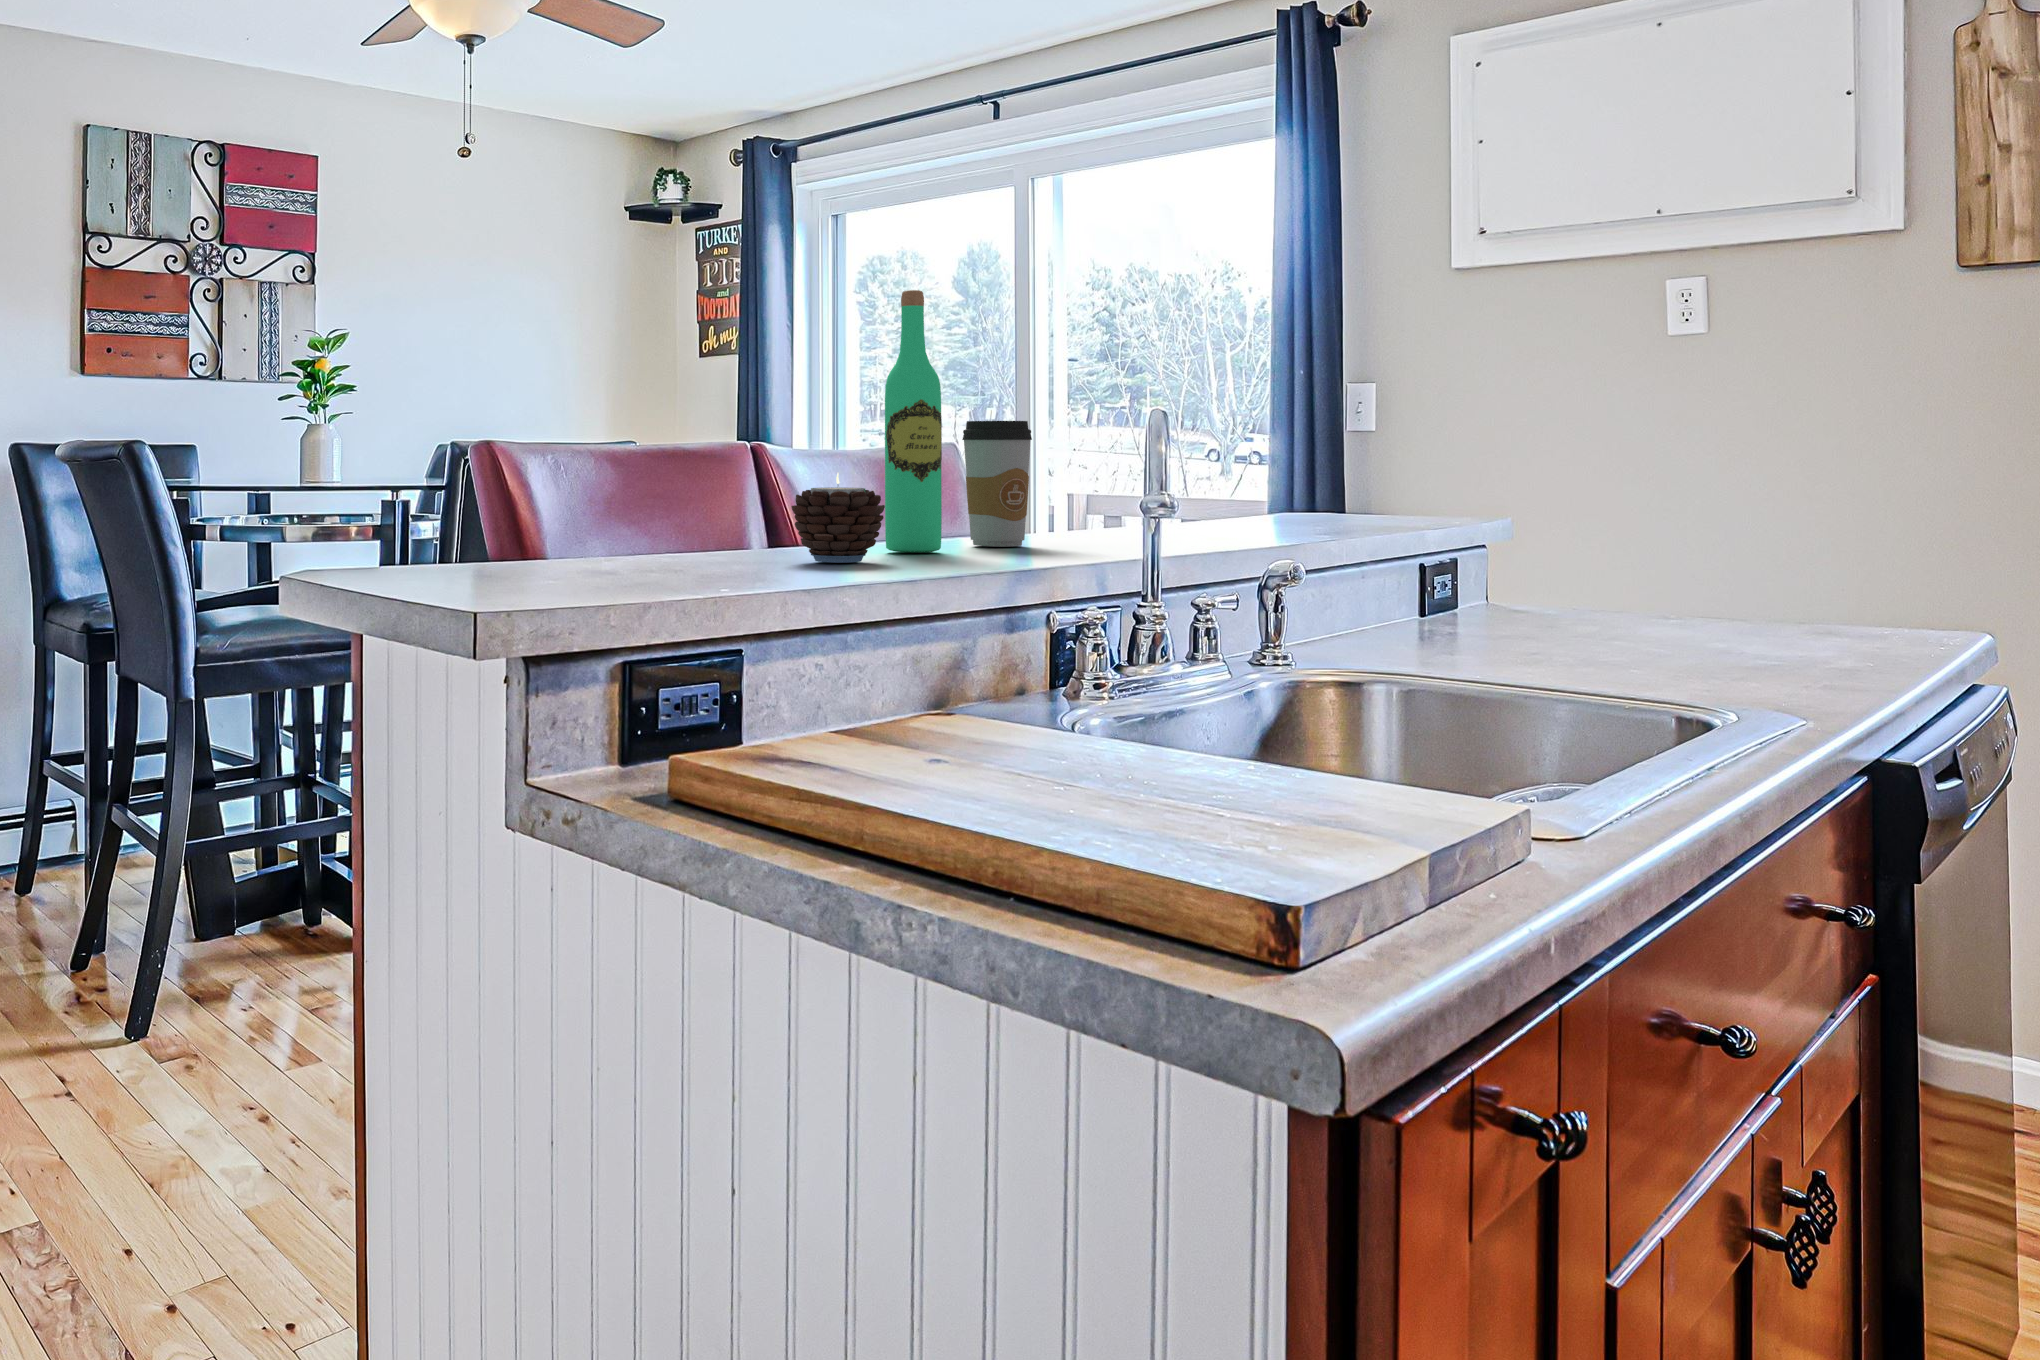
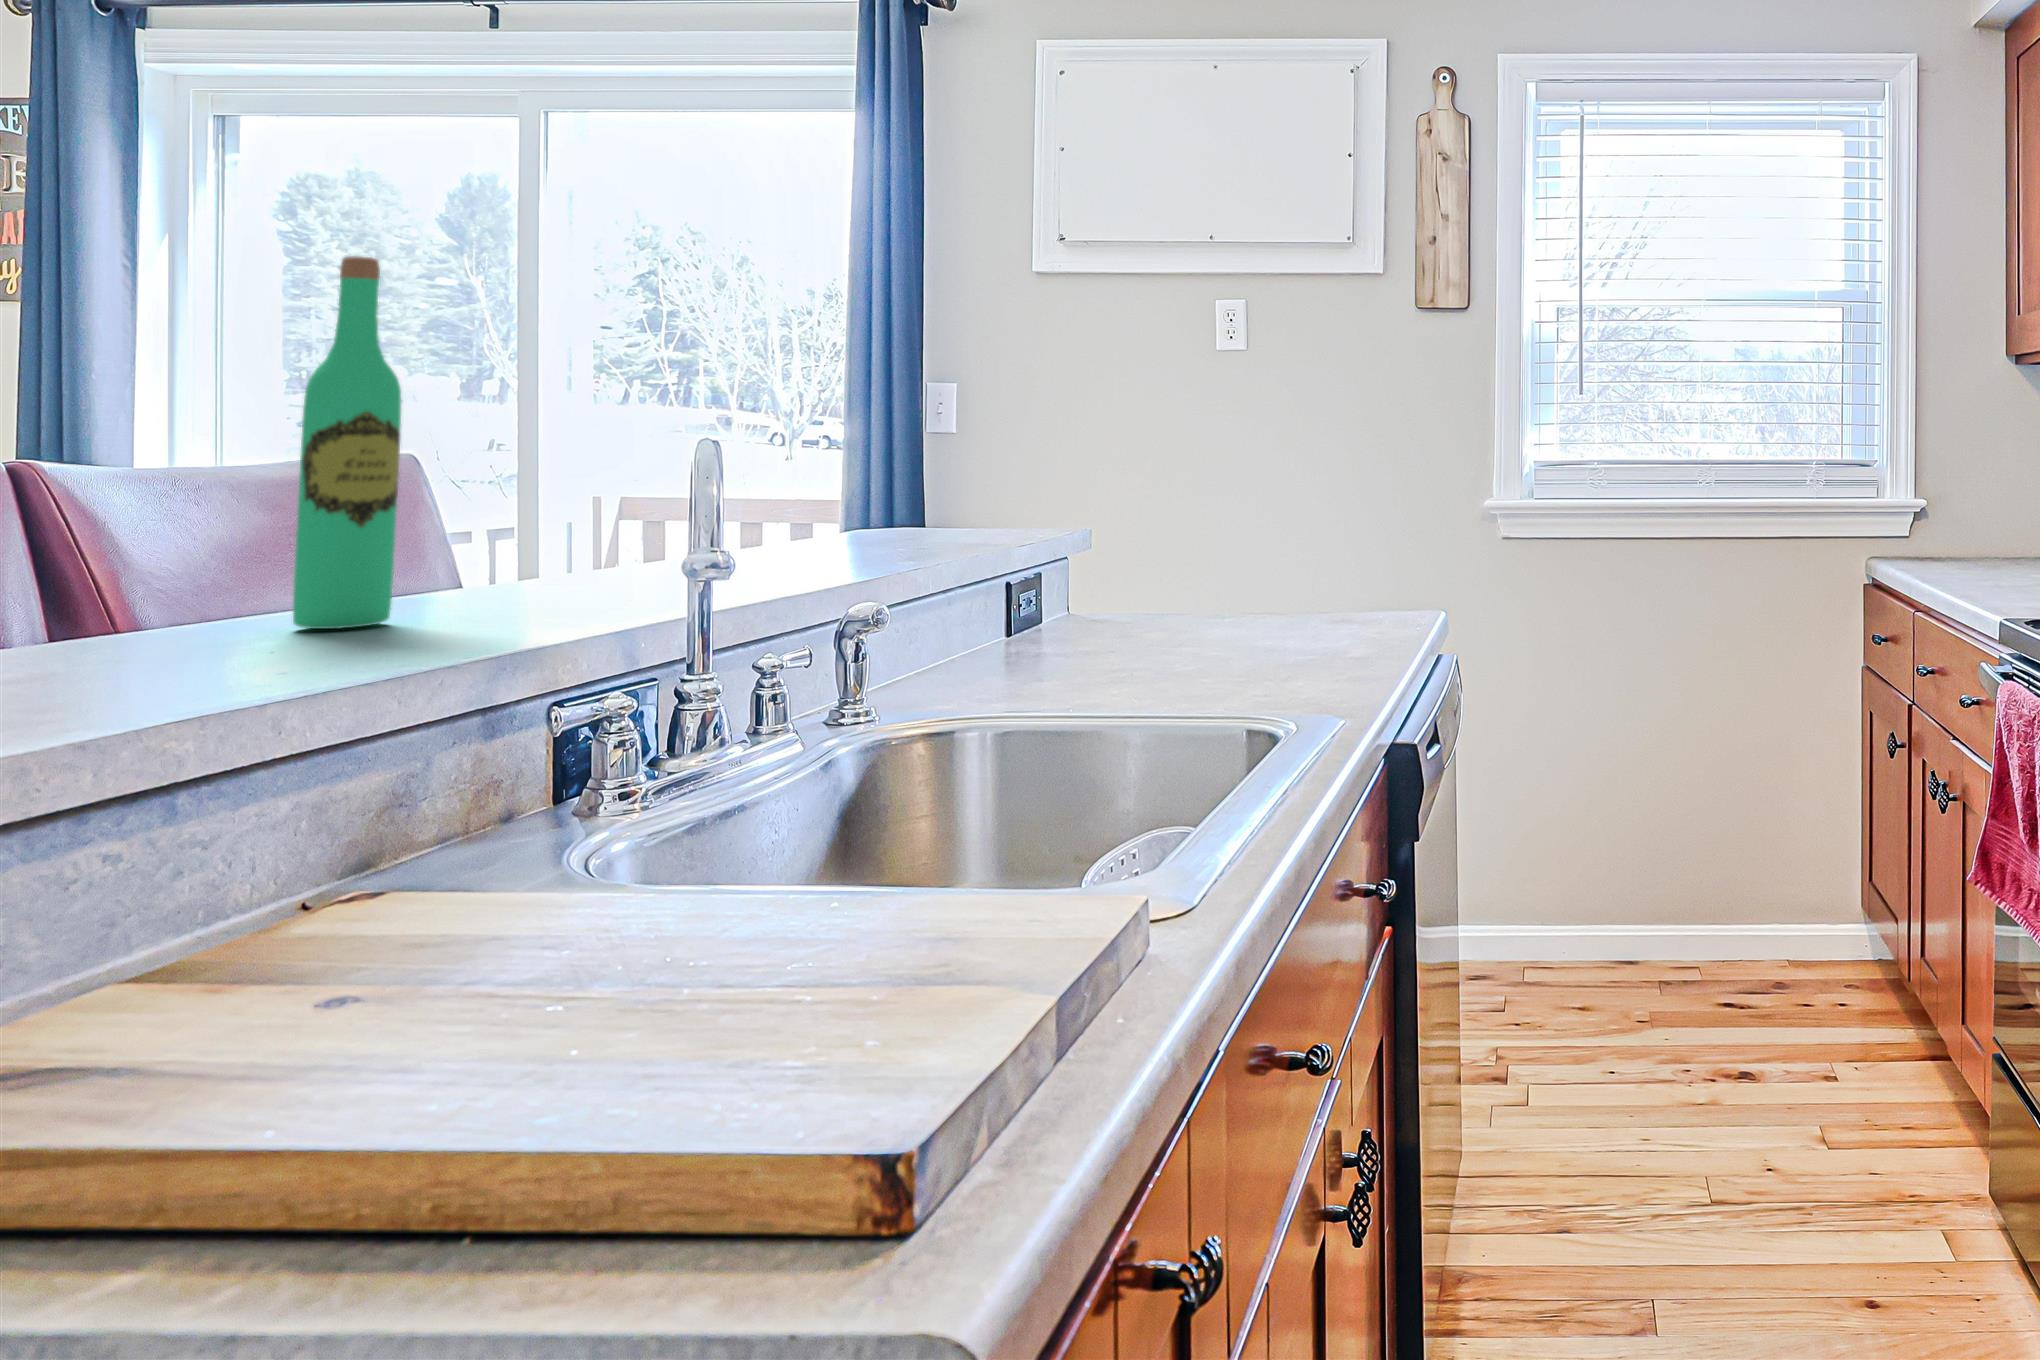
coffee cup: present [962,421,1032,547] -> none [434,437,544,607]
candle: present [791,473,885,563] -> none [107,524,292,664]

